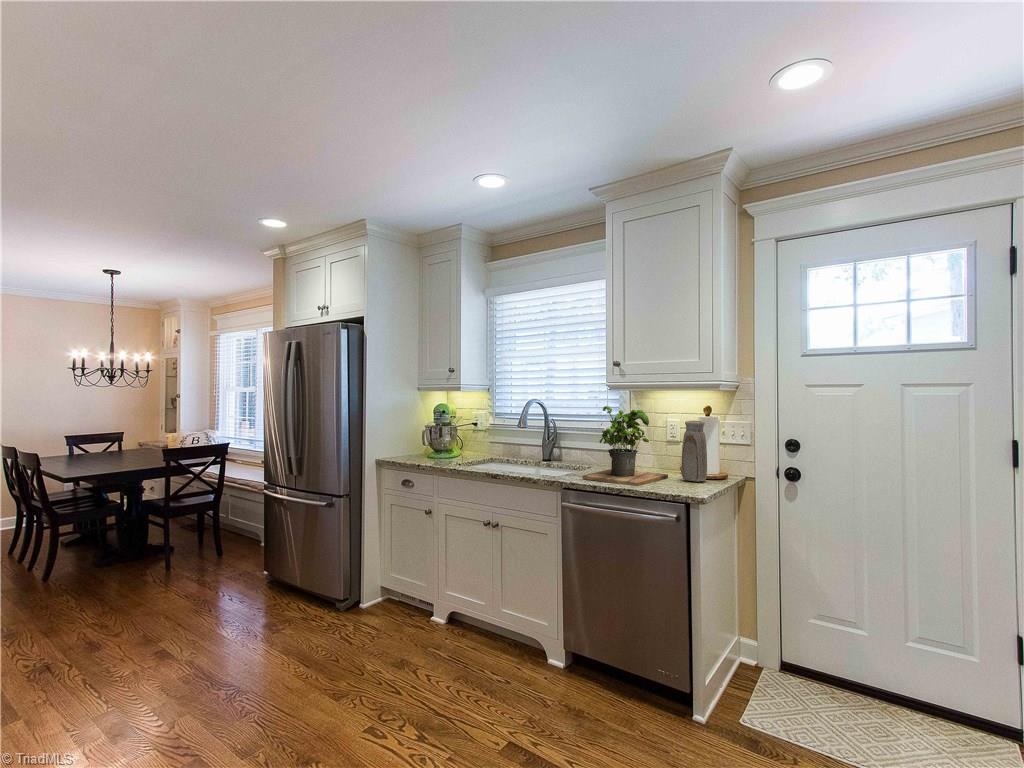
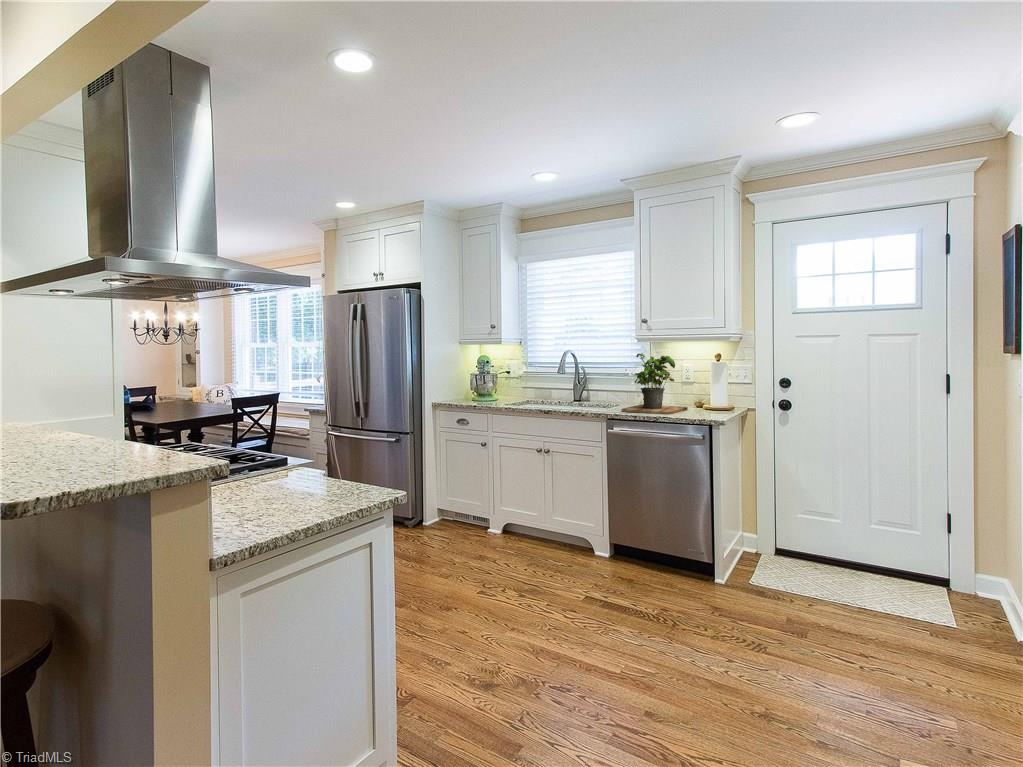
vase: present [682,421,707,481] -> none [700,364,720,411]

